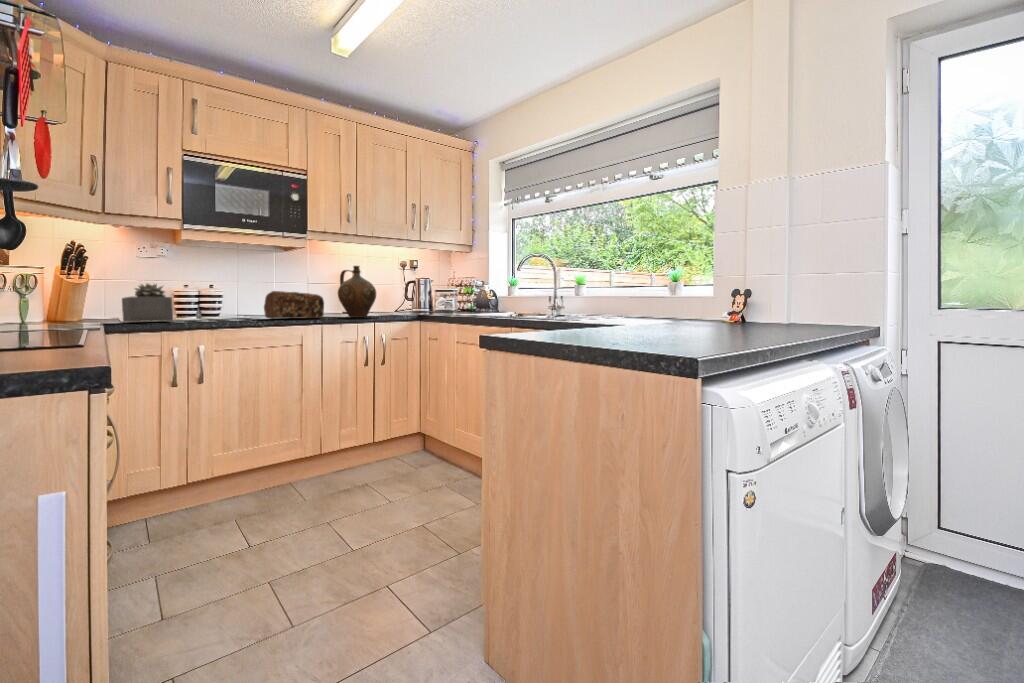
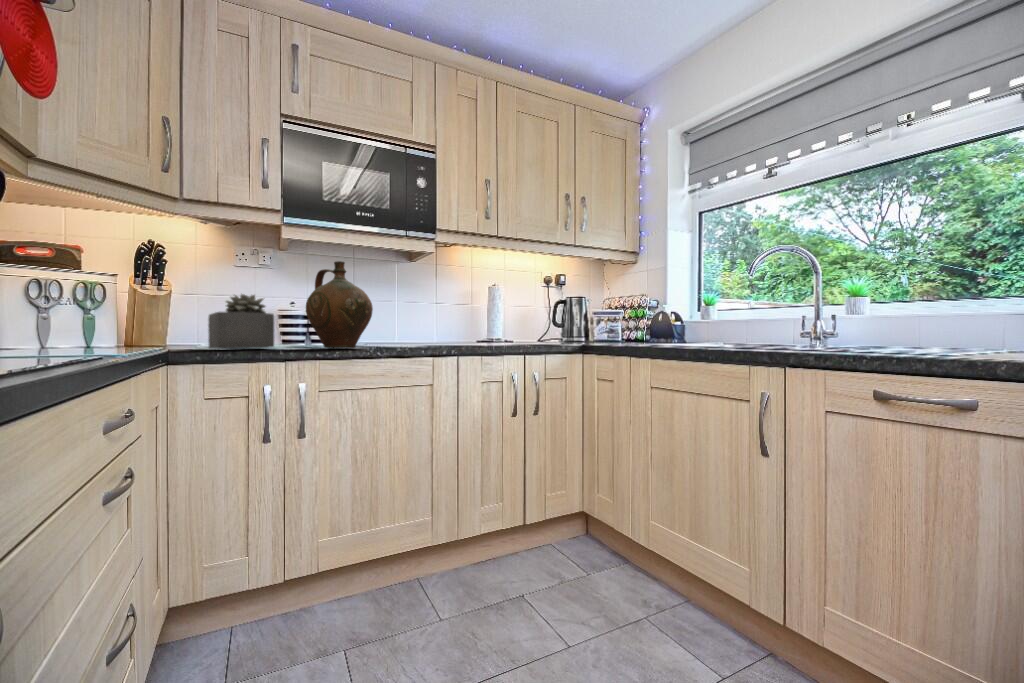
ceramic jug: present [338,266,376,317] -> present [306,261,373,348]
bread loaf: present [264,291,324,319] -> none [390,308,469,347]

